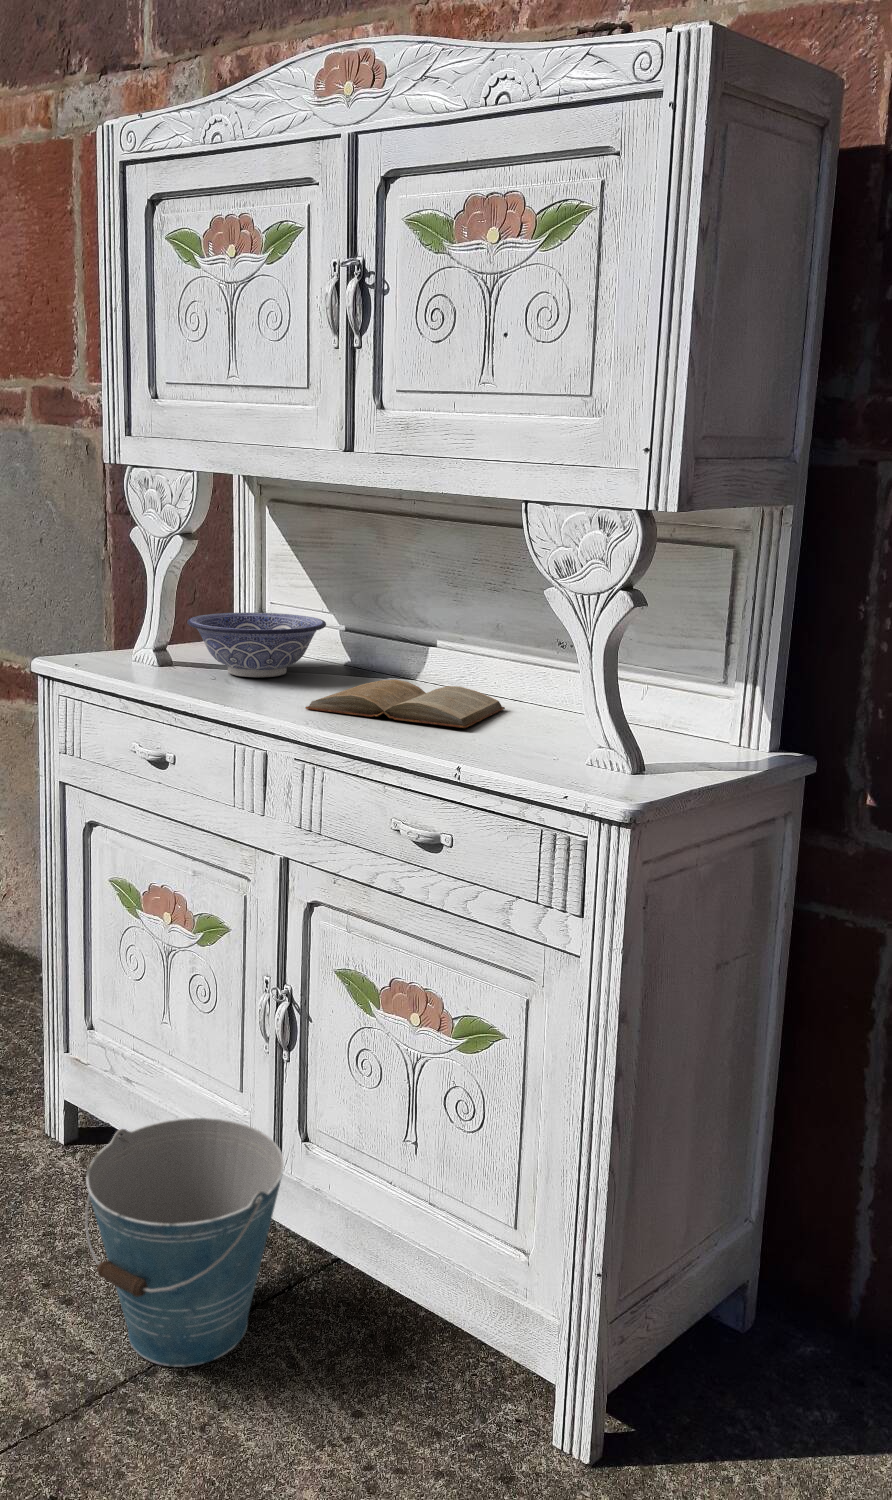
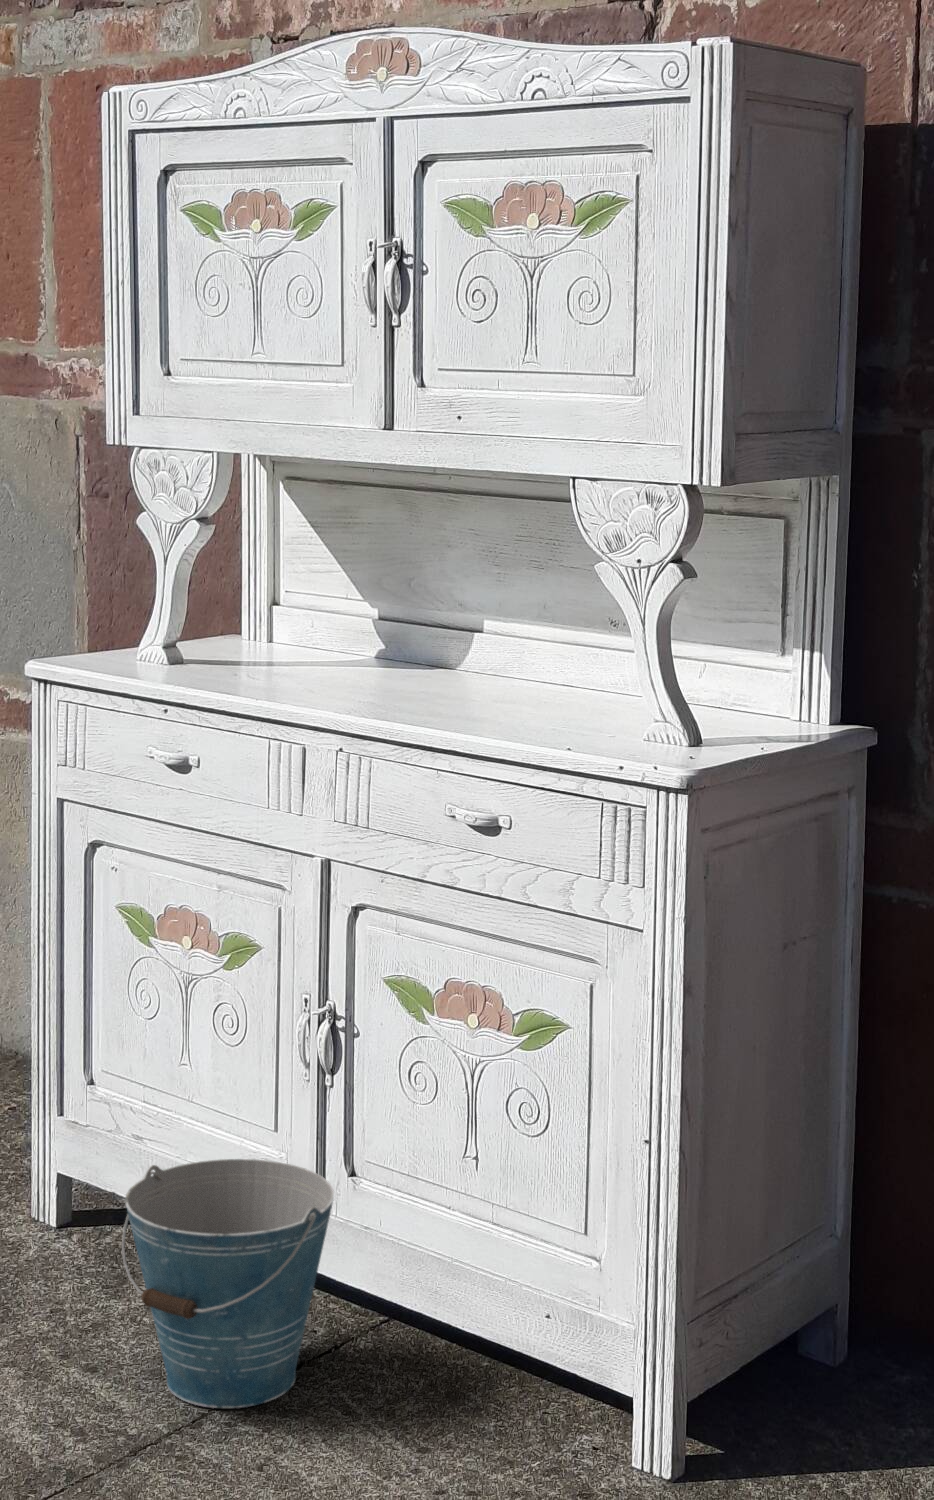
decorative bowl: present [187,613,326,677] -> none [205,610,358,678]
book: present [306,680,505,728] -> none [346,674,559,716]

